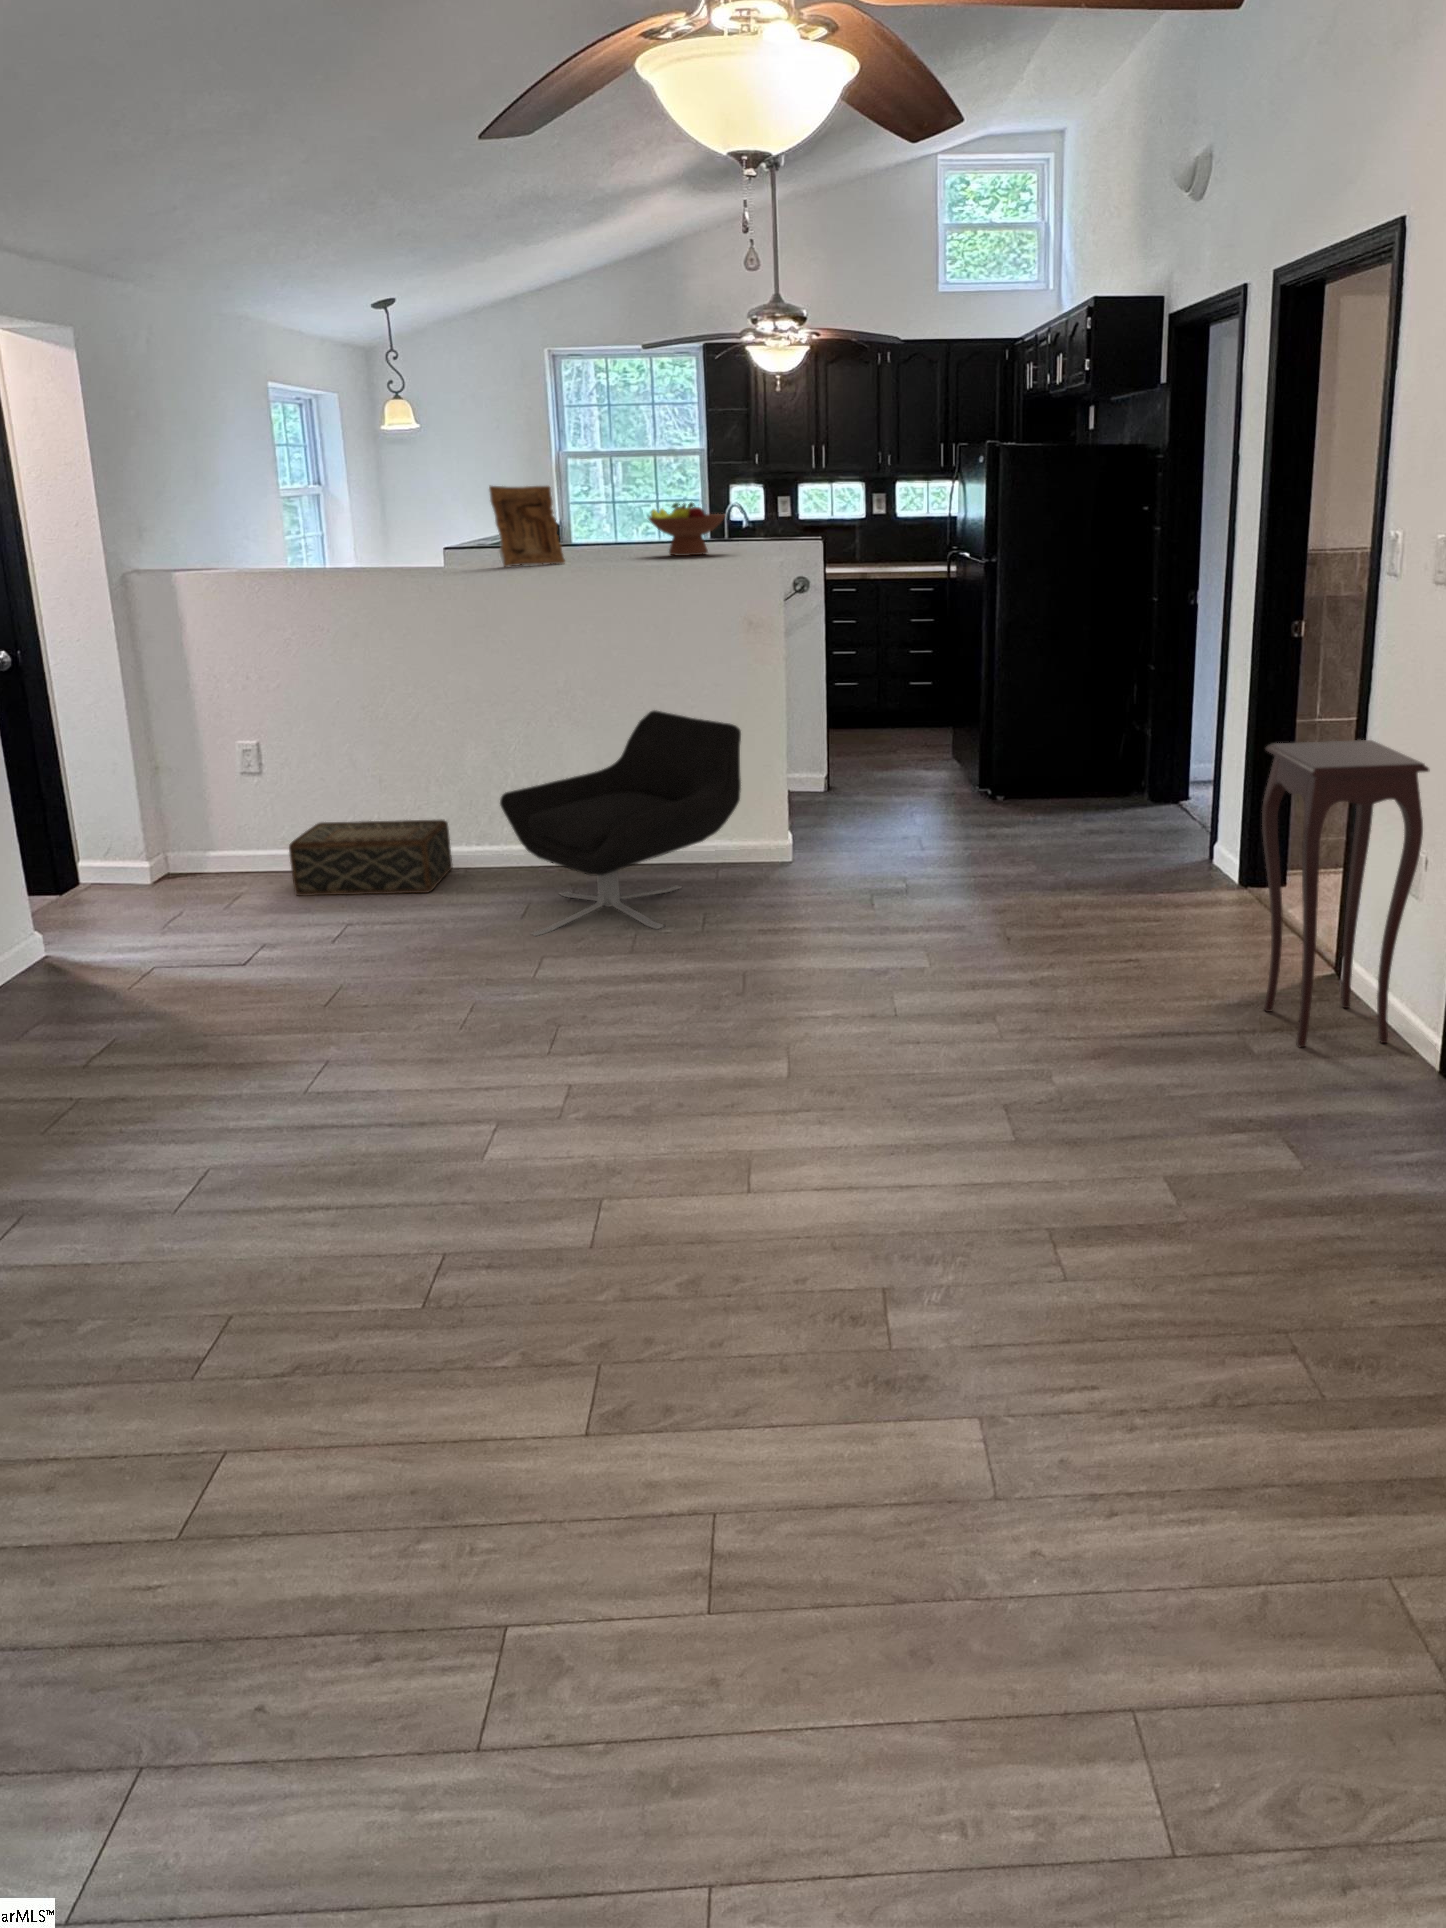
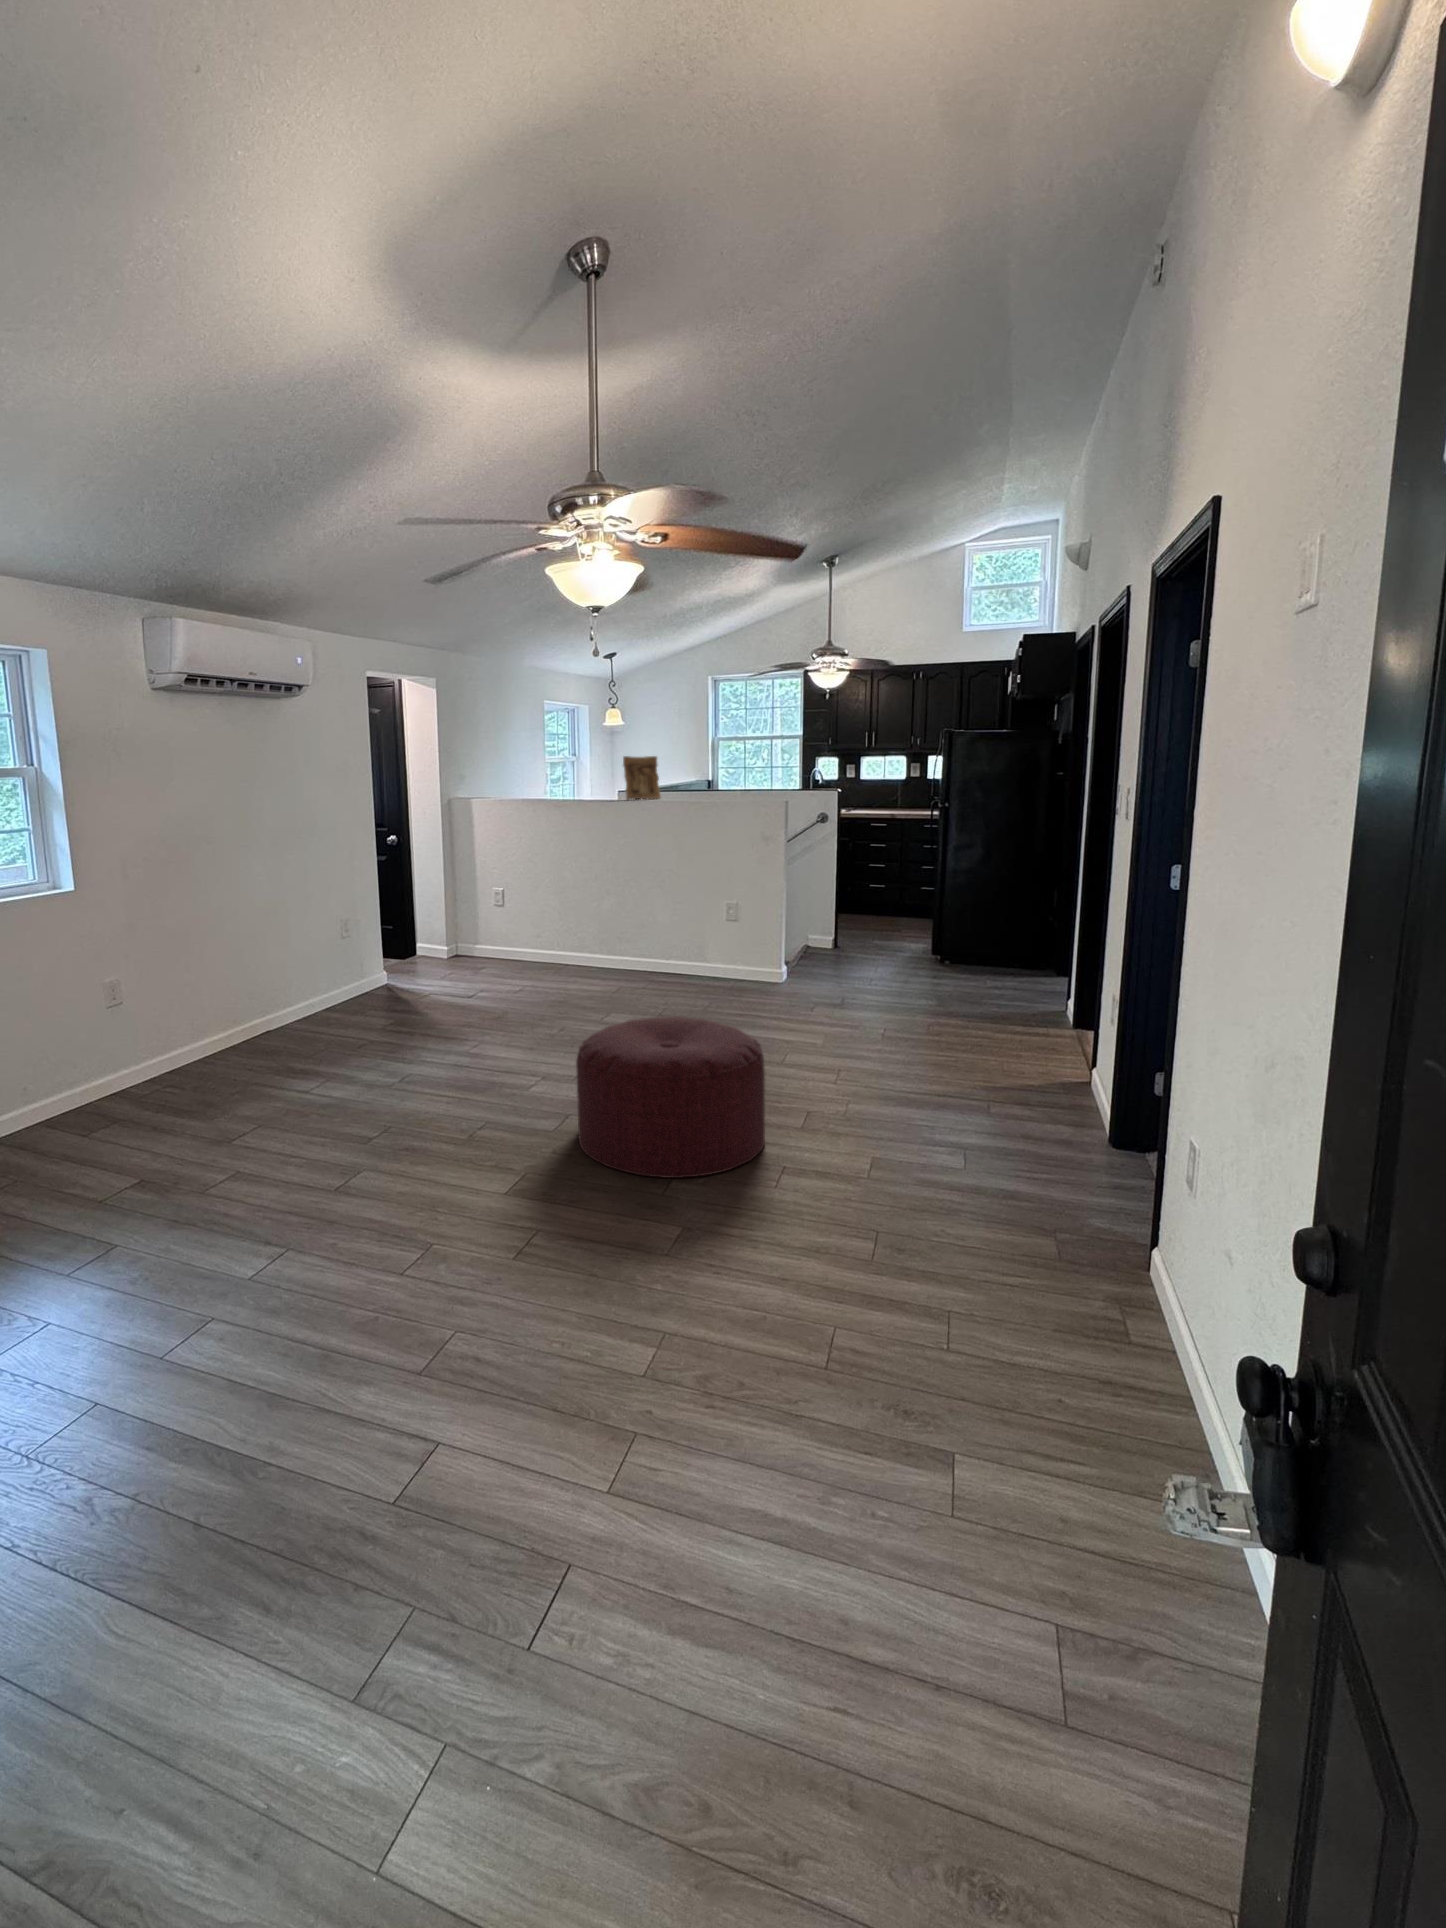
fruit bowl: present [648,502,725,556] -> none [714,765,761,797]
lounge chair: present [500,710,741,936] -> none [608,883,740,1001]
side table: present [1262,740,1429,1047] -> none [1005,907,1091,1099]
woven basket: present [289,820,452,896] -> none [507,934,590,974]
ottoman: none [652,1028,1043,1421] -> present [576,1017,765,1178]

